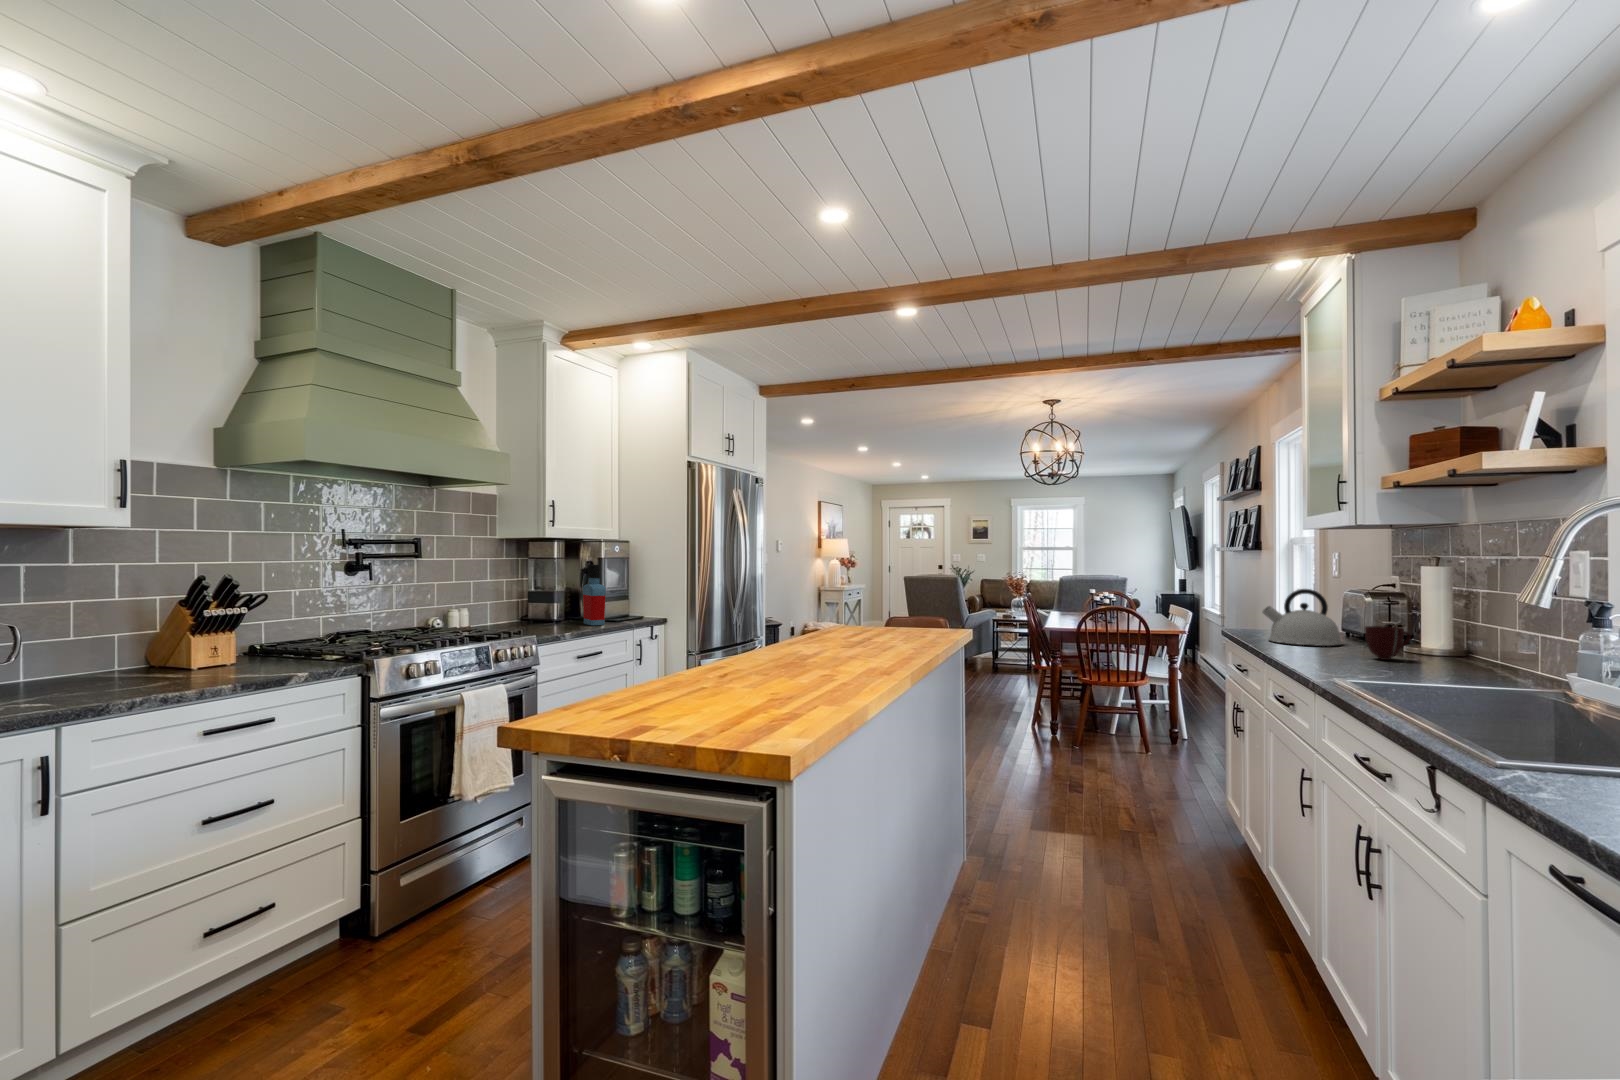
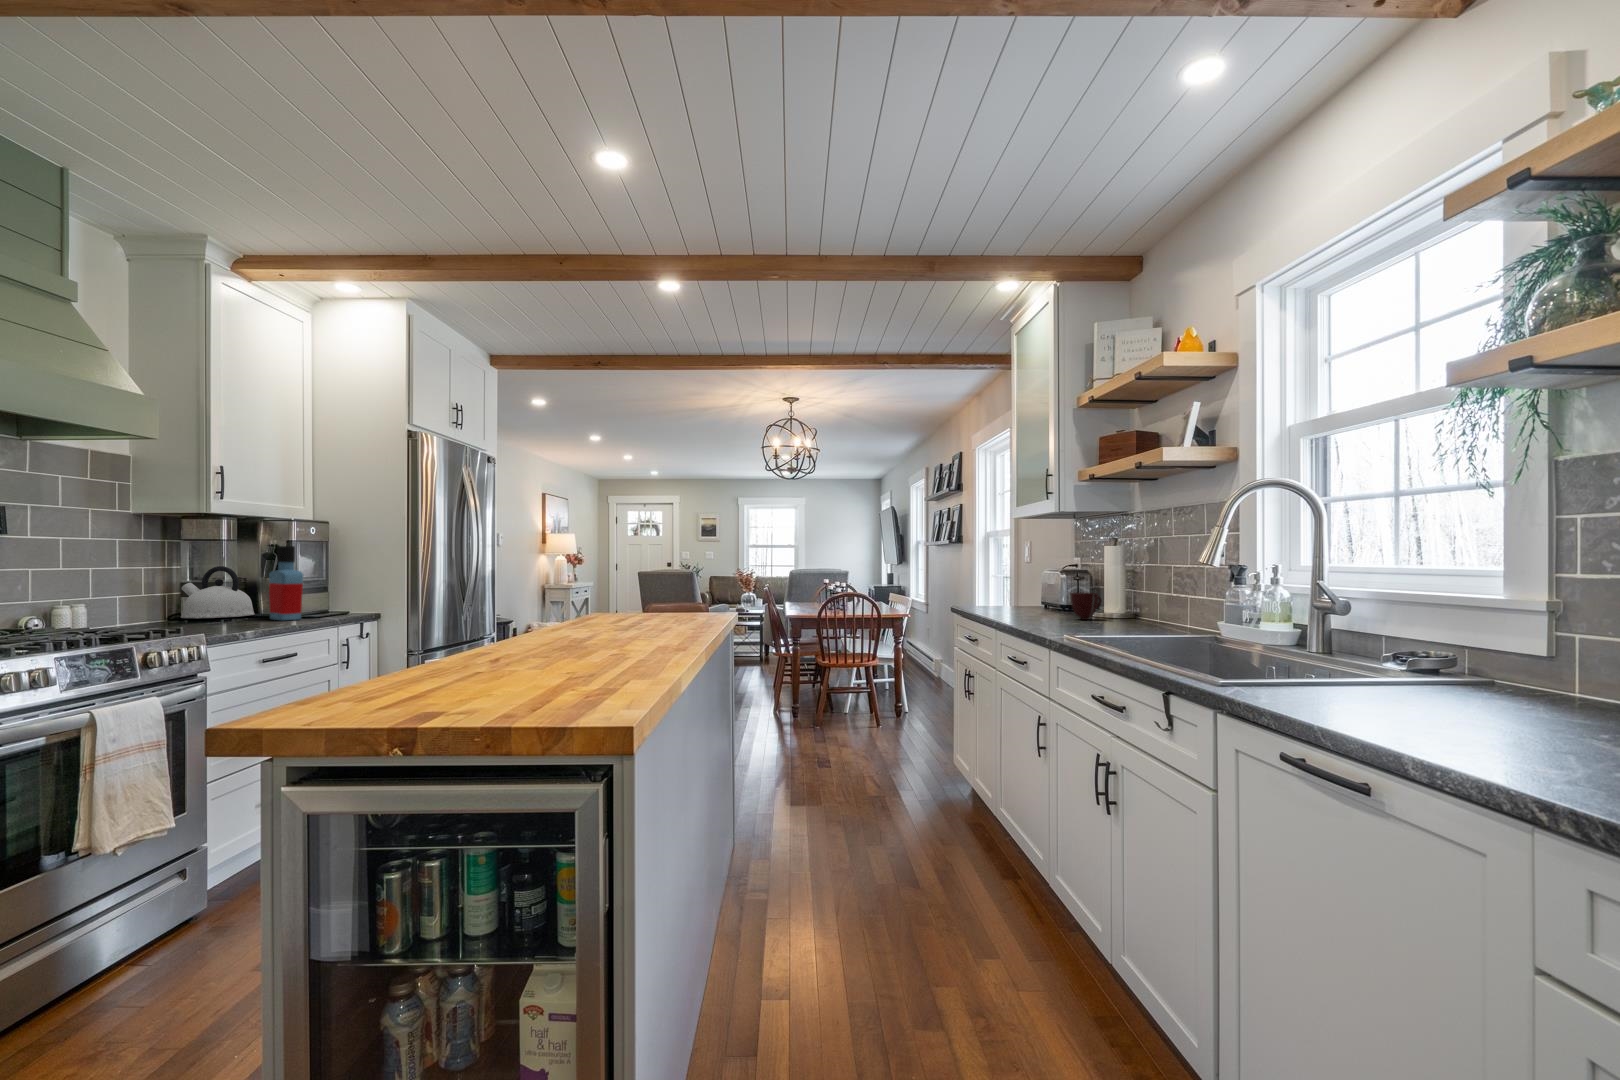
kettle: present [1262,589,1342,646] -> present [181,566,255,618]

